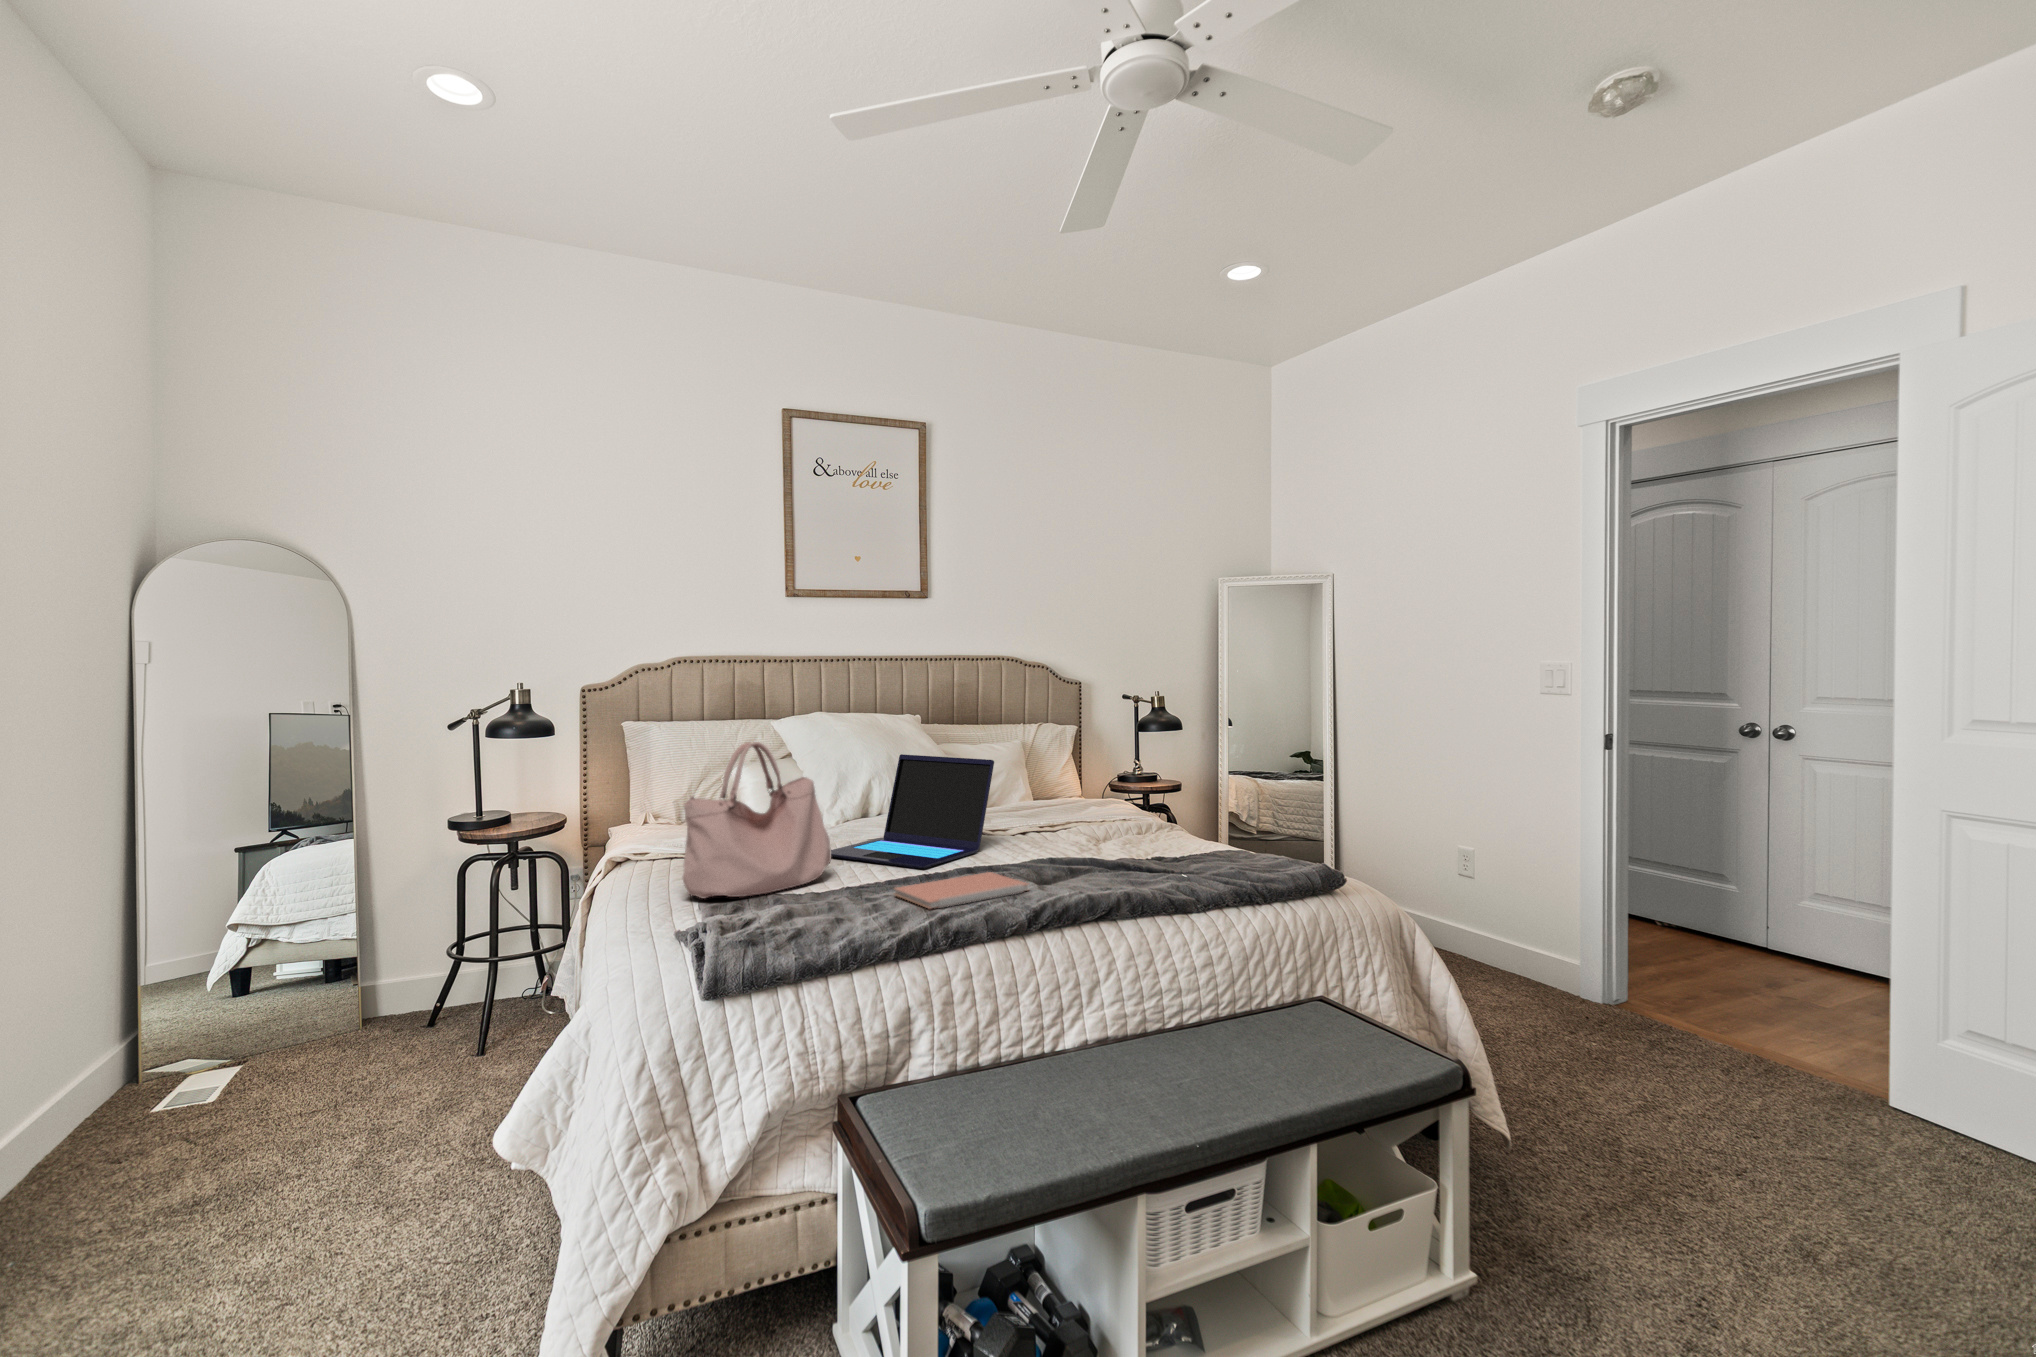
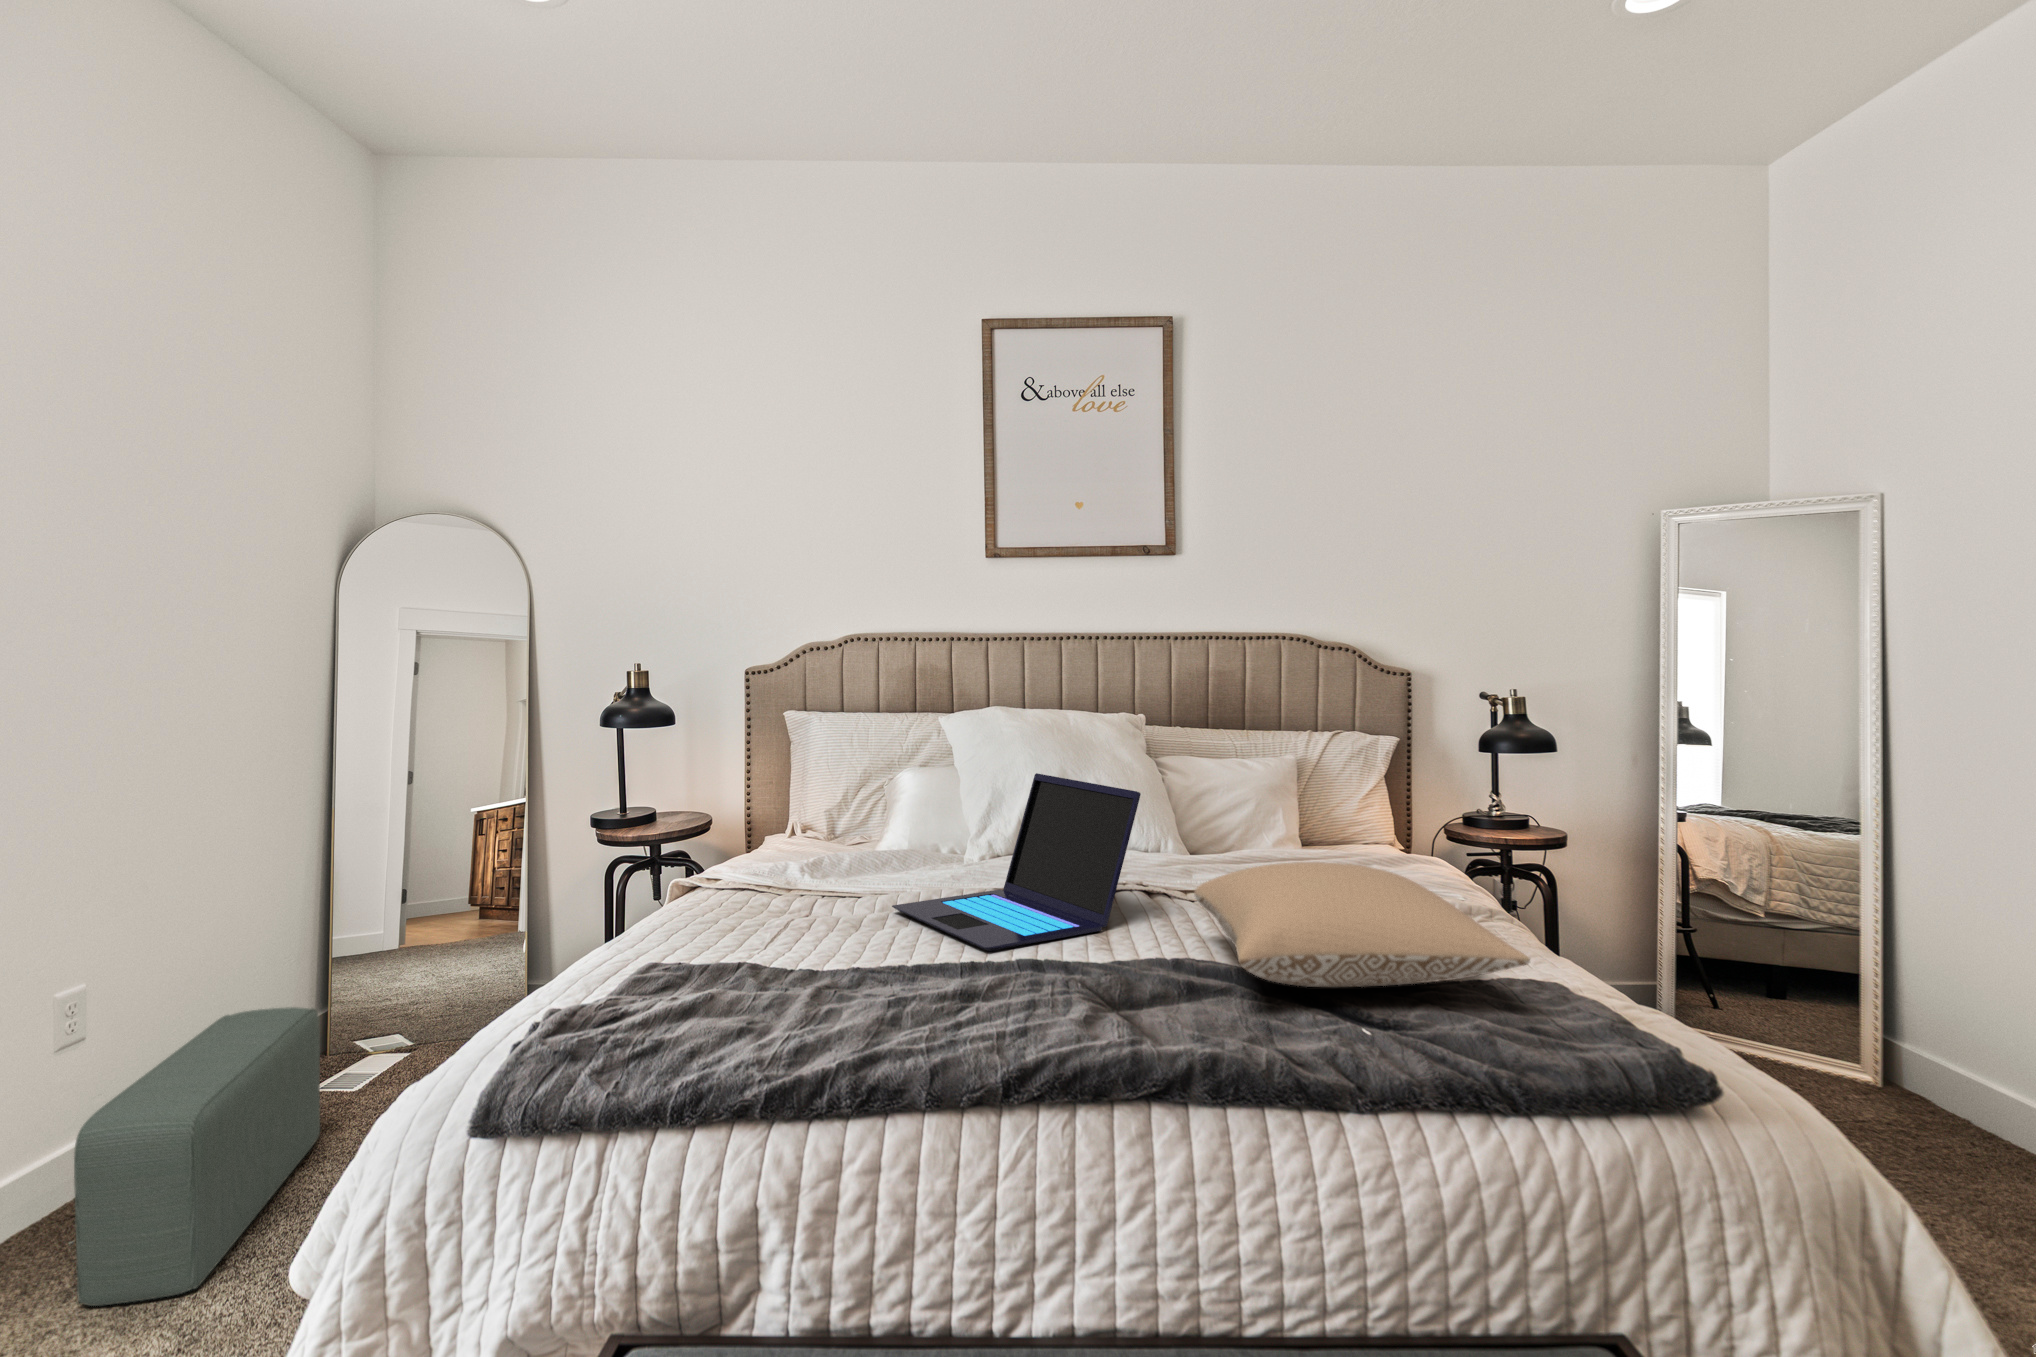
handbag: present [683,742,831,898] -> none [629,750,860,965]
pillow: none [1040,793,1248,862] -> present [1194,862,1530,987]
notebook: present [894,872,1029,908] -> none [878,974,1081,1034]
pouf: none [122,1010,254,1280] -> present [74,1007,320,1306]

